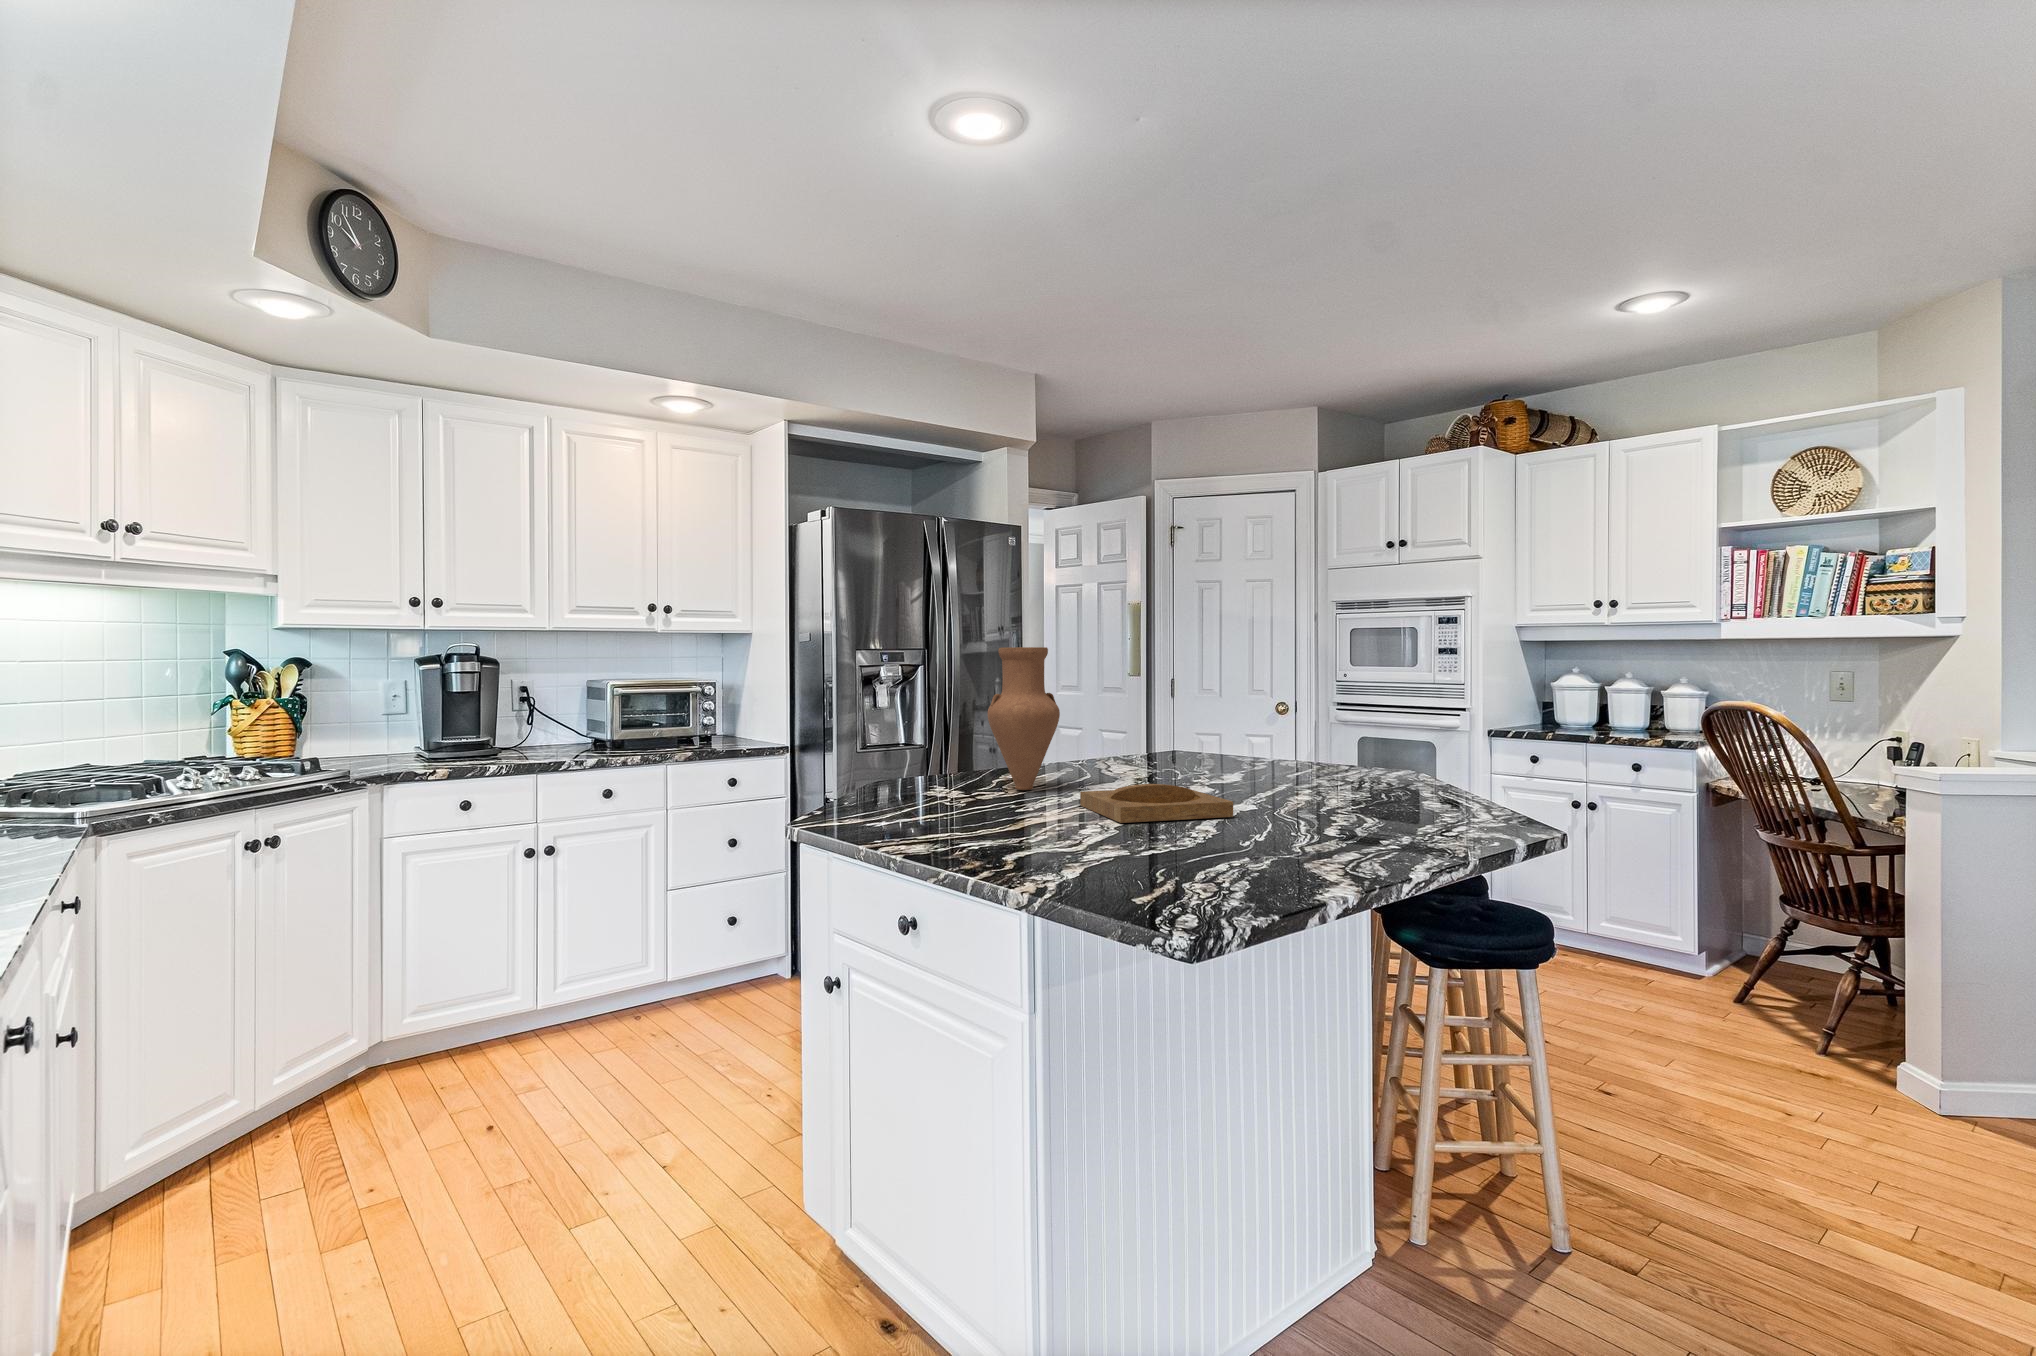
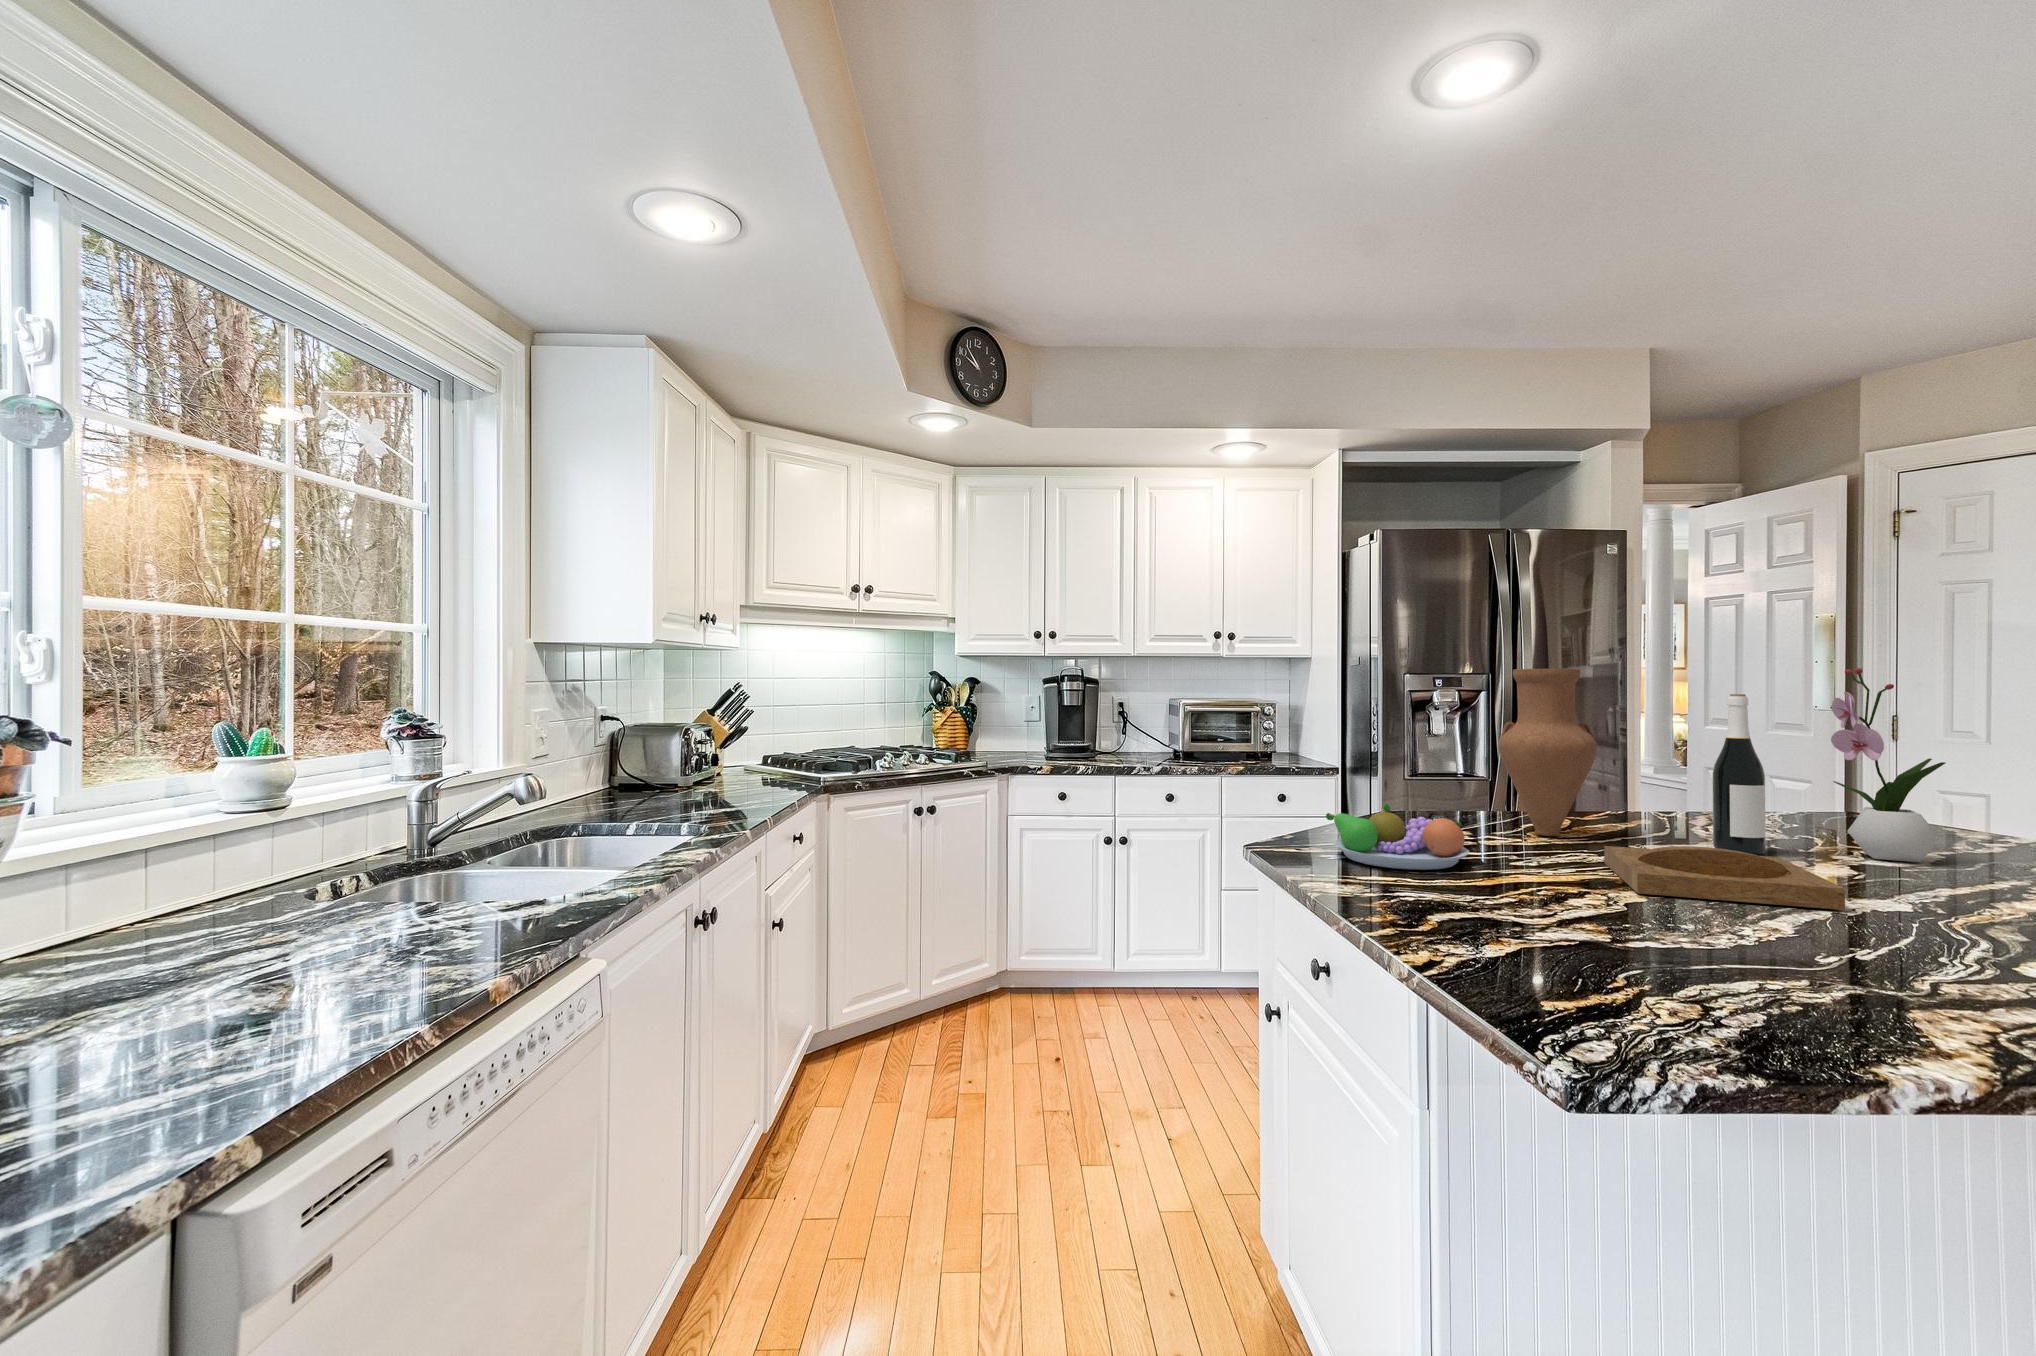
flower arrangement: none [1195,647,1256,783] -> present [1831,668,1945,862]
wine bottle: none [1133,667,1164,789] -> present [1713,694,1766,855]
fruit bowl: none [872,772,997,828] -> present [1326,803,1469,870]

